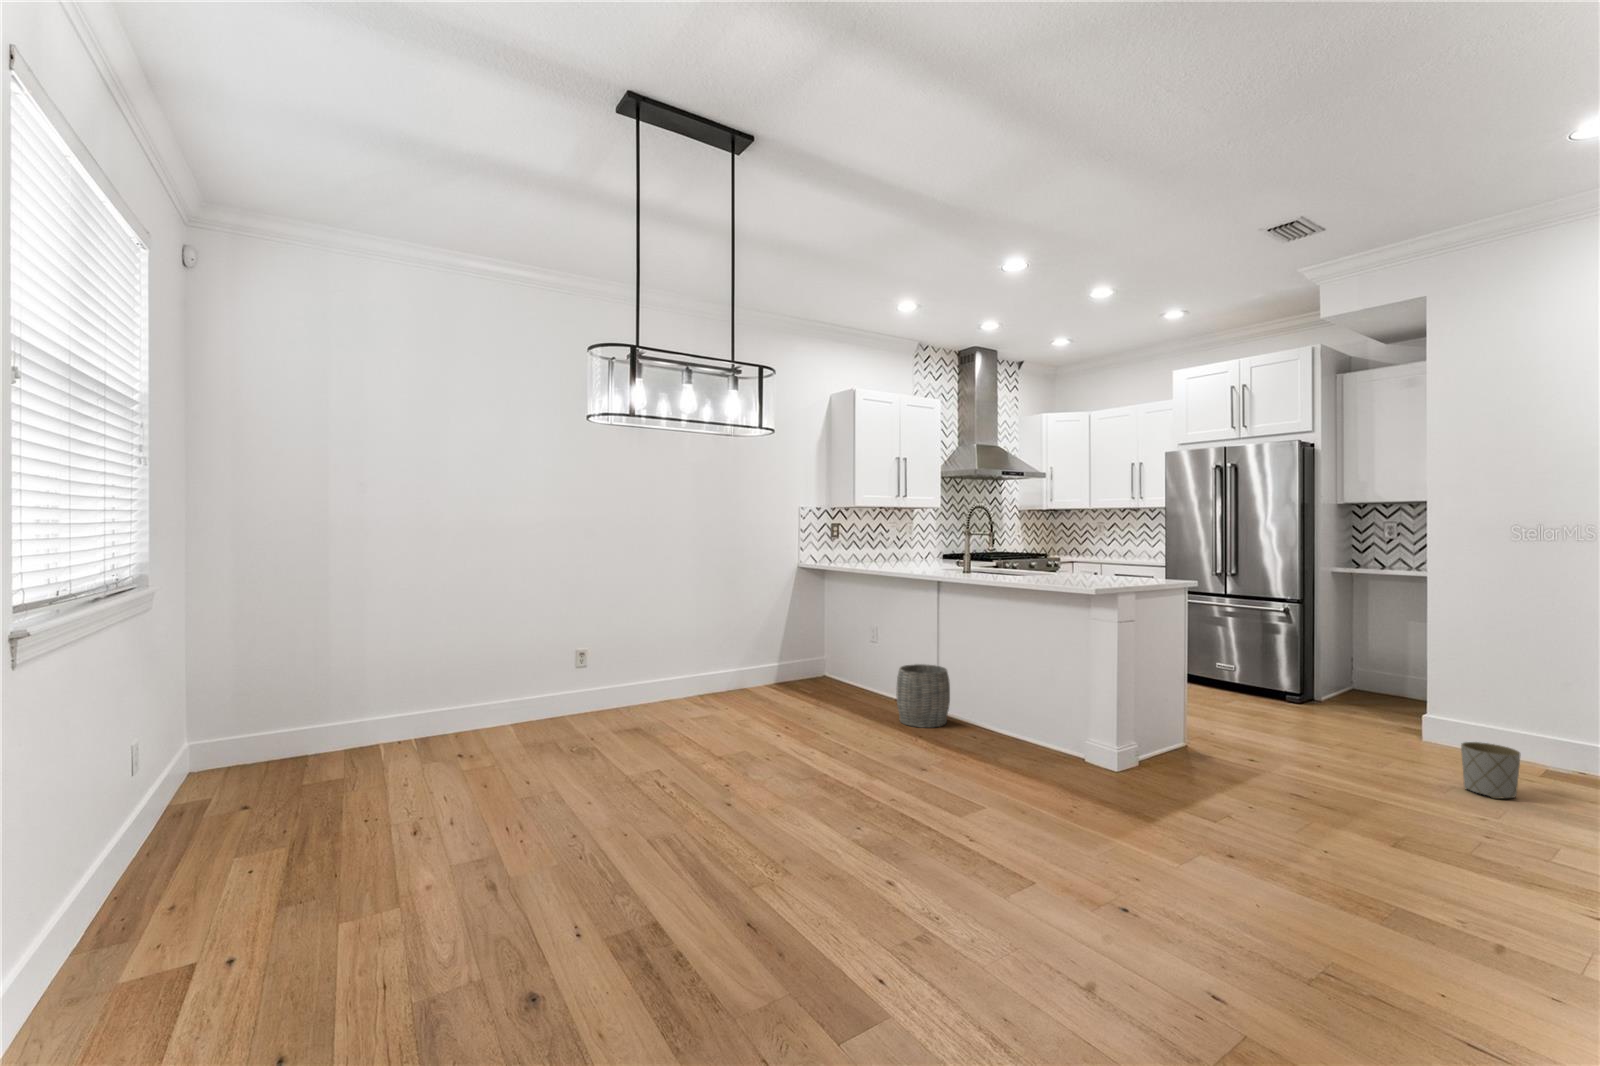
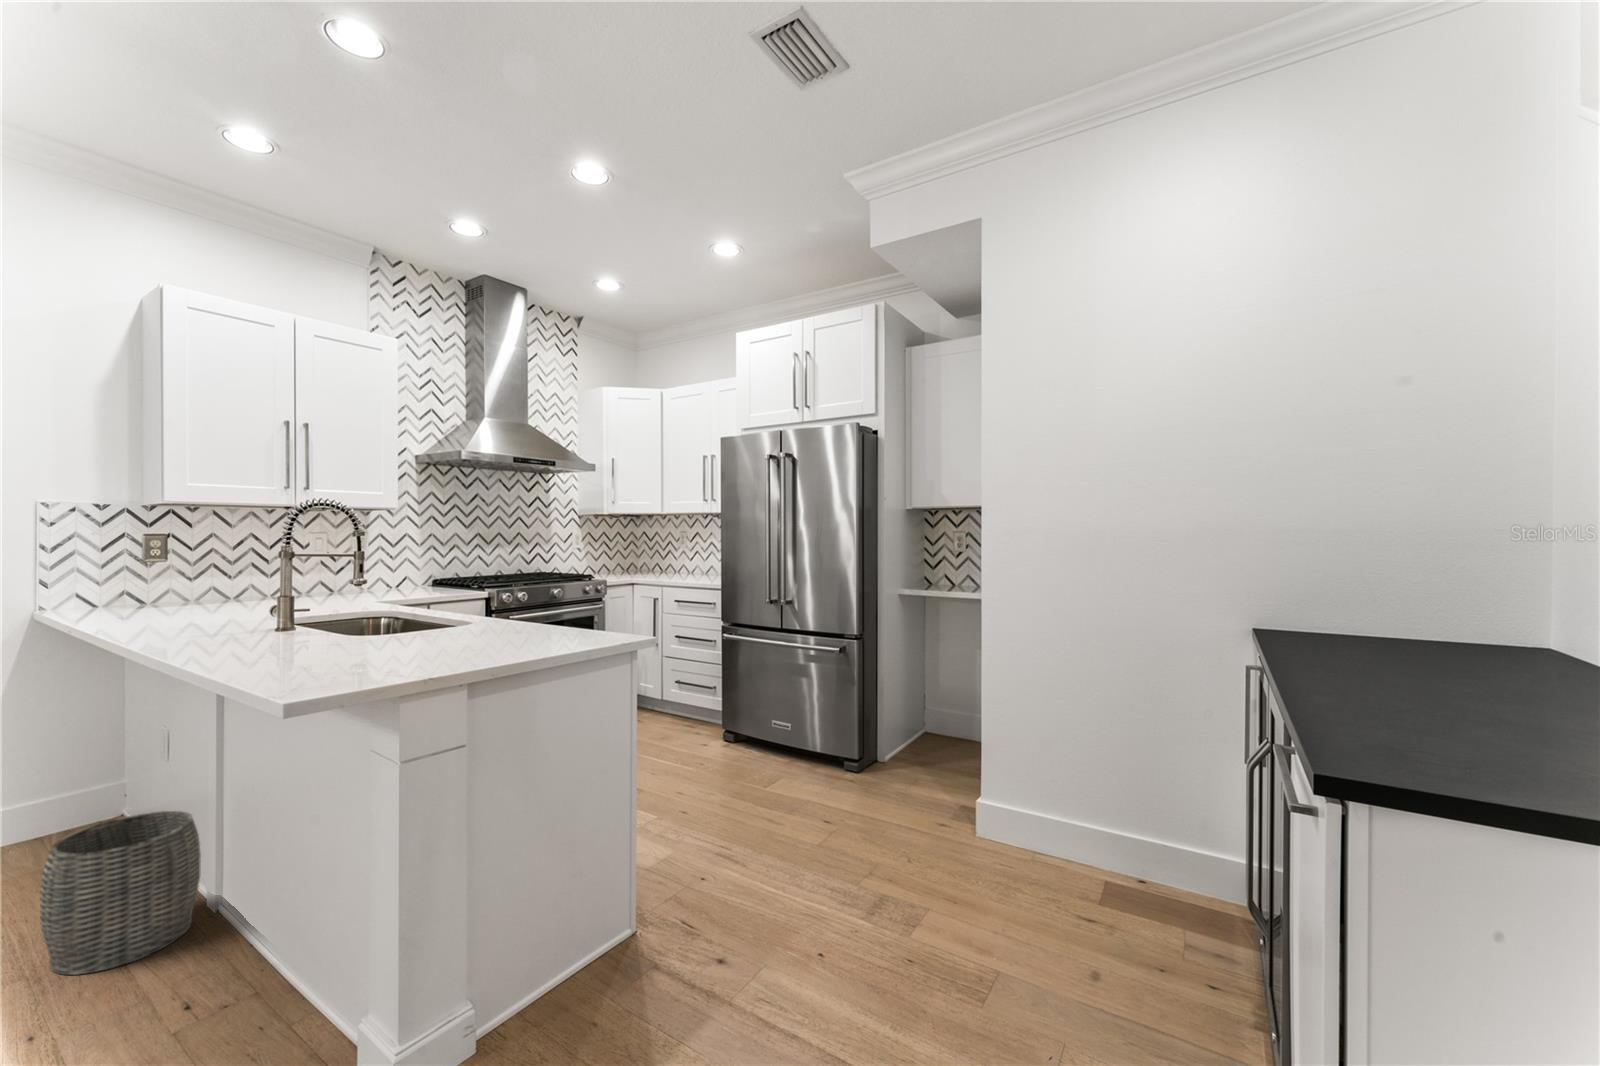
planter: present [1461,742,1520,799] -> none [1012,901,1091,1023]

